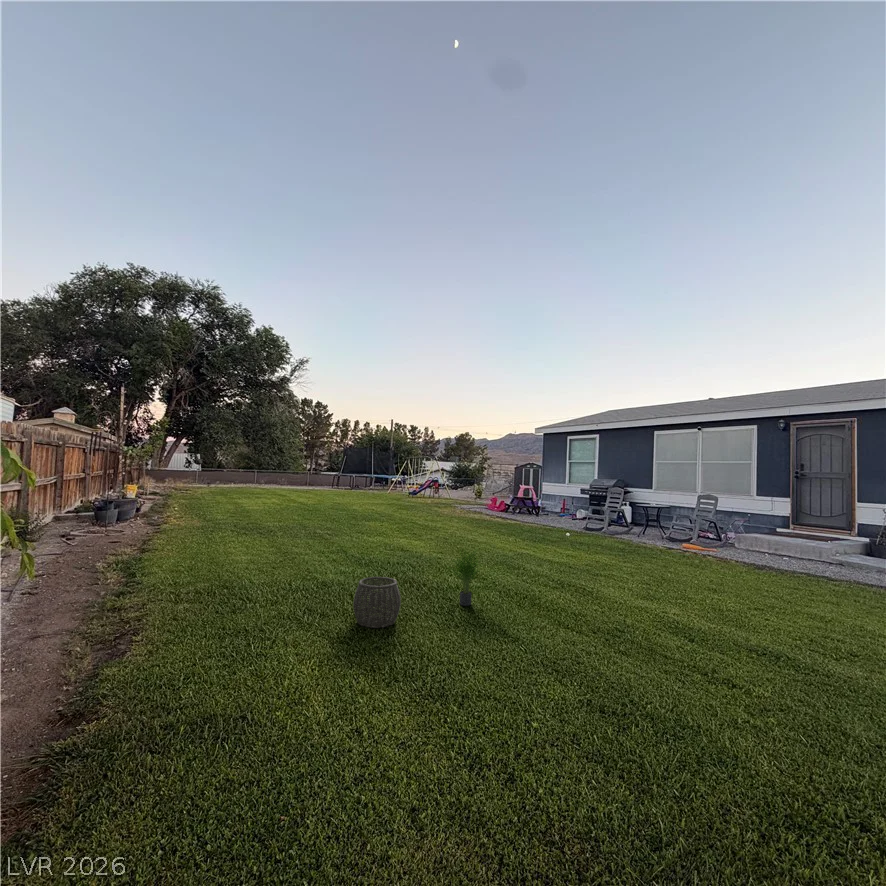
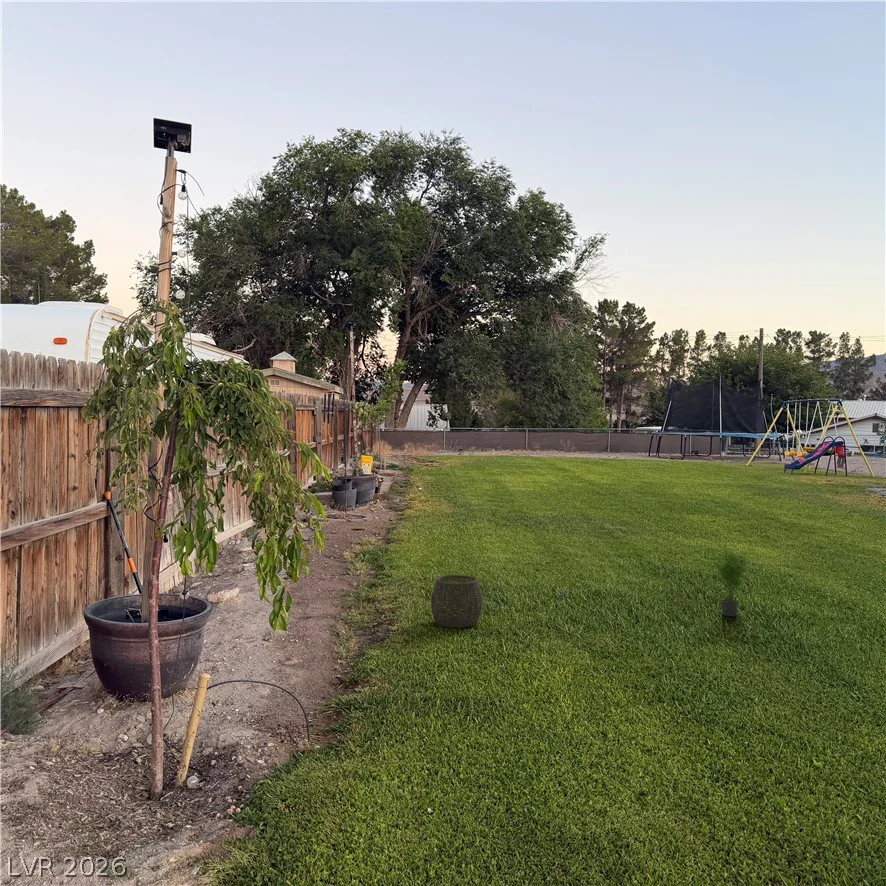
woven basket: present [353,577,401,628] -> present [430,575,483,628]

